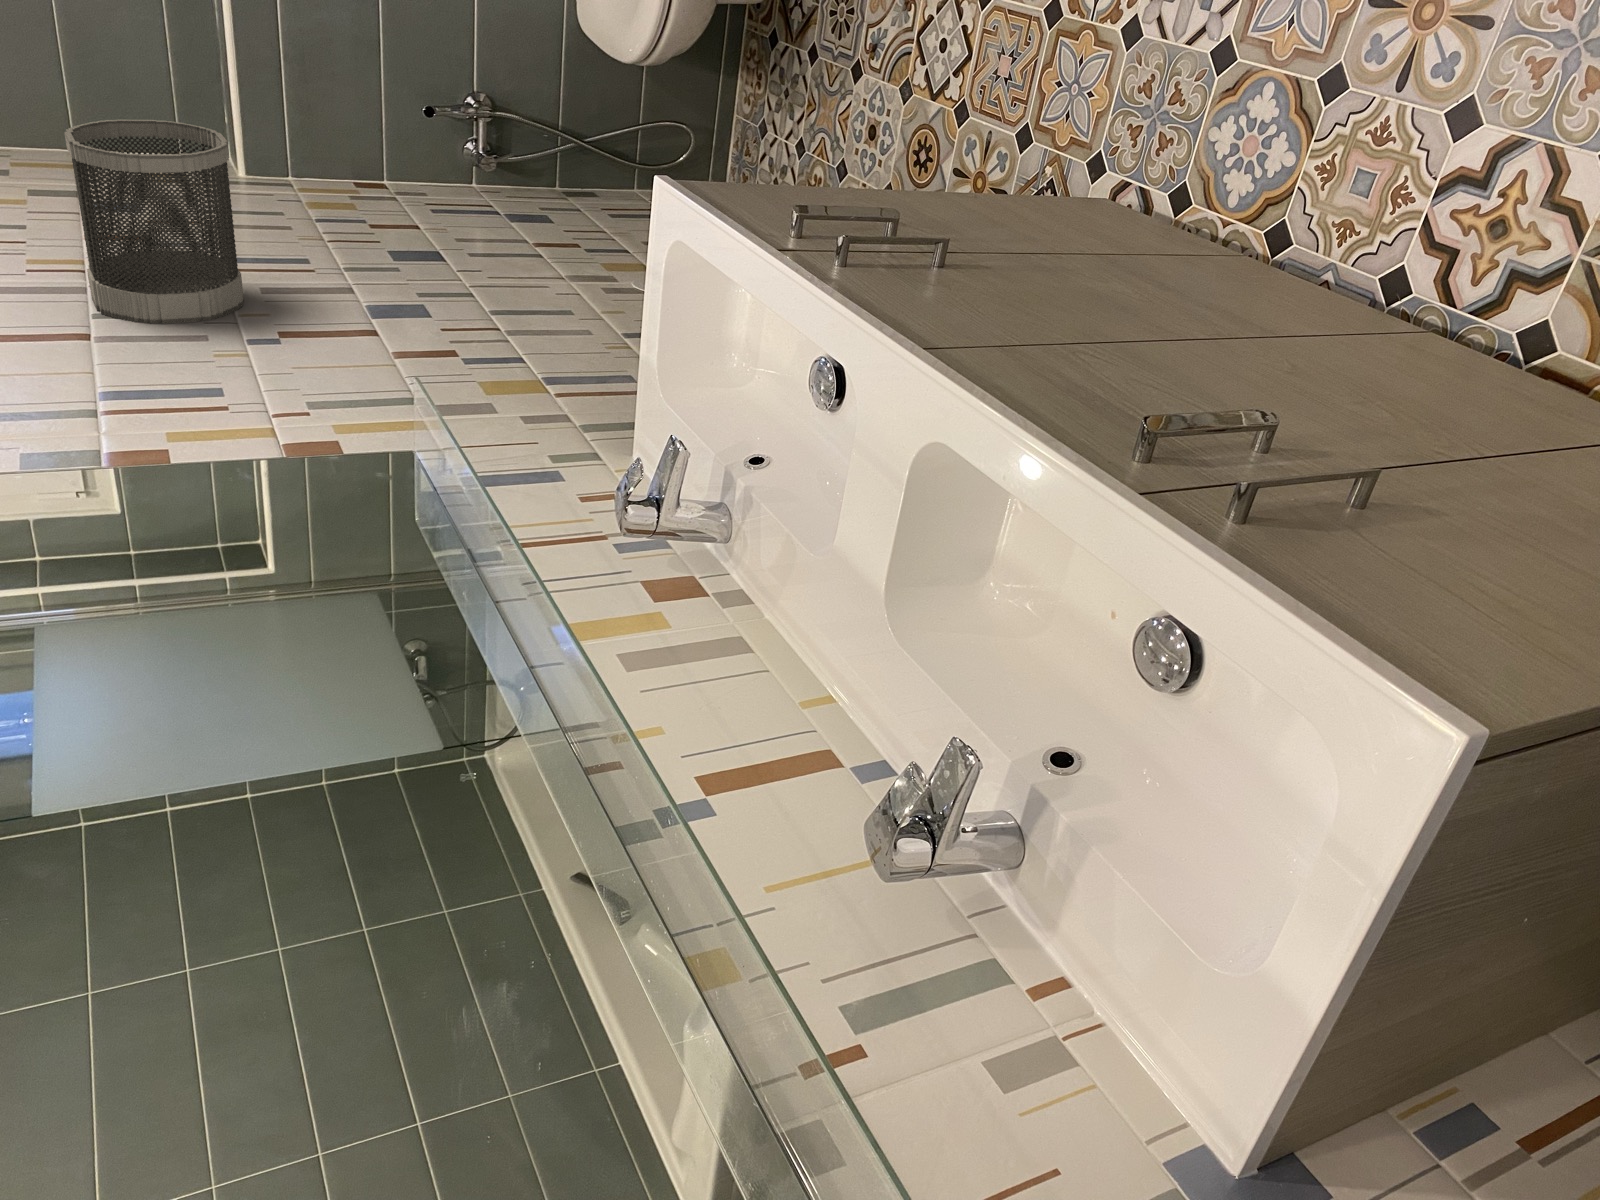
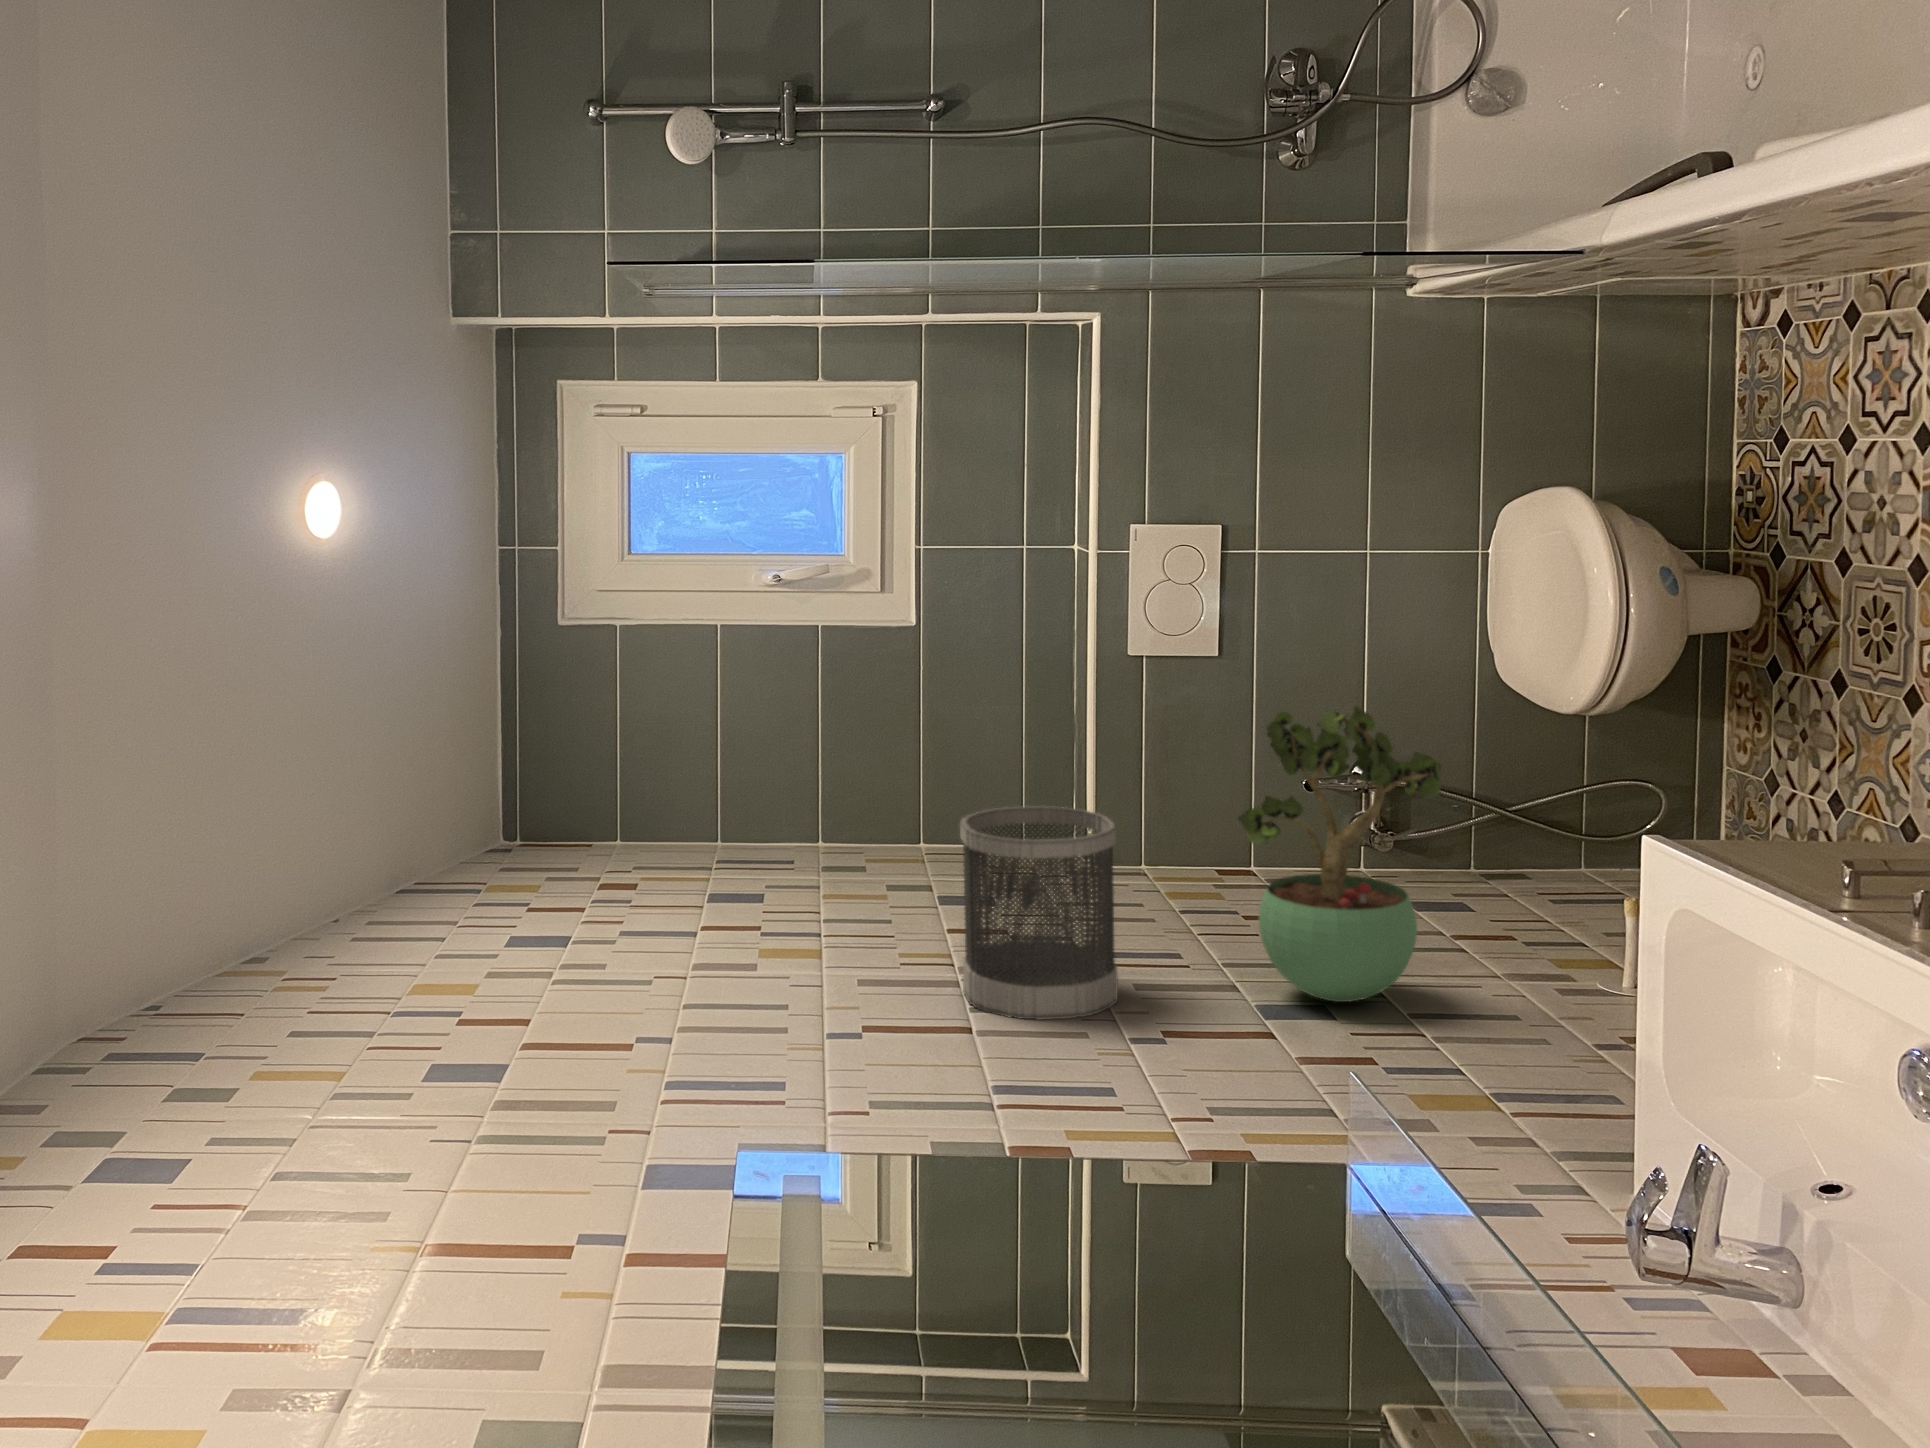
potted plant: none [346,41,521,302] -> present [1238,707,1442,1002]

